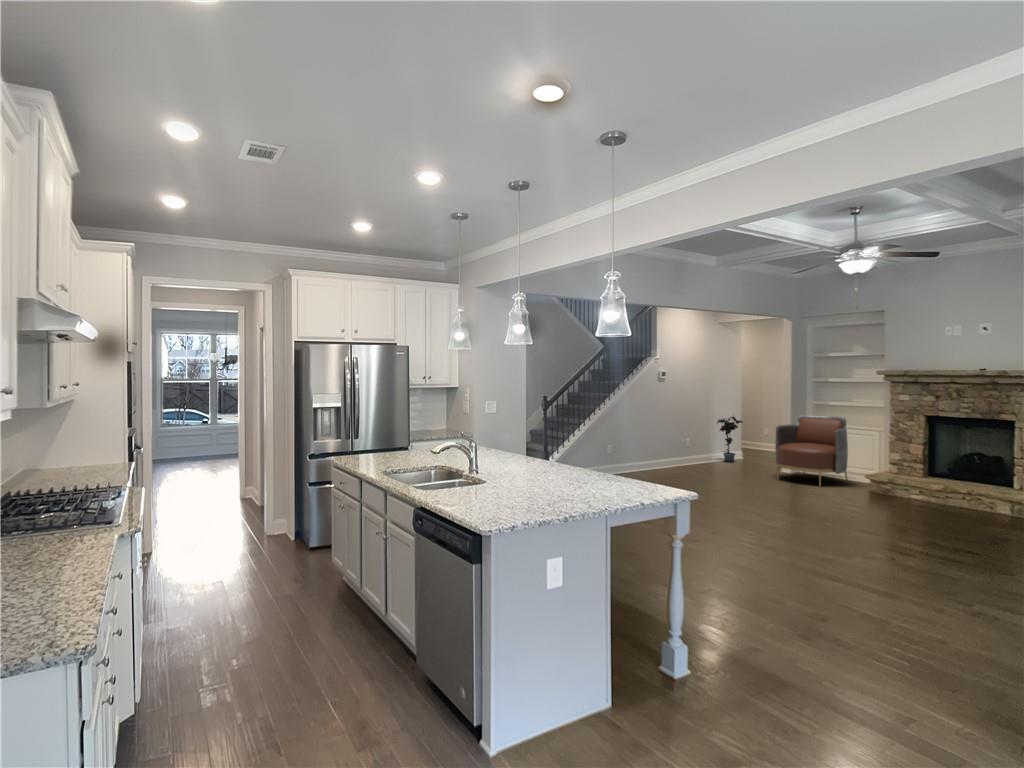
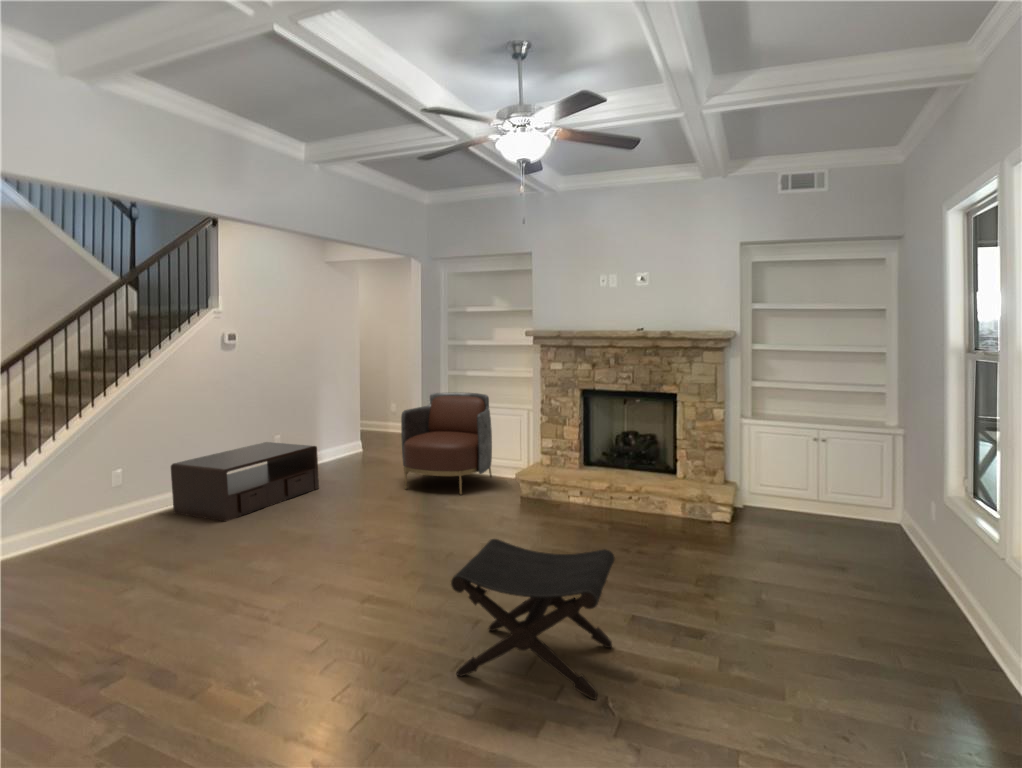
potted plant: present [717,417,743,462] -> none [323,394,361,461]
coffee table: none [632,441,716,481] -> present [171,442,319,522]
footstool: none [807,484,912,562] -> present [451,539,615,699]

